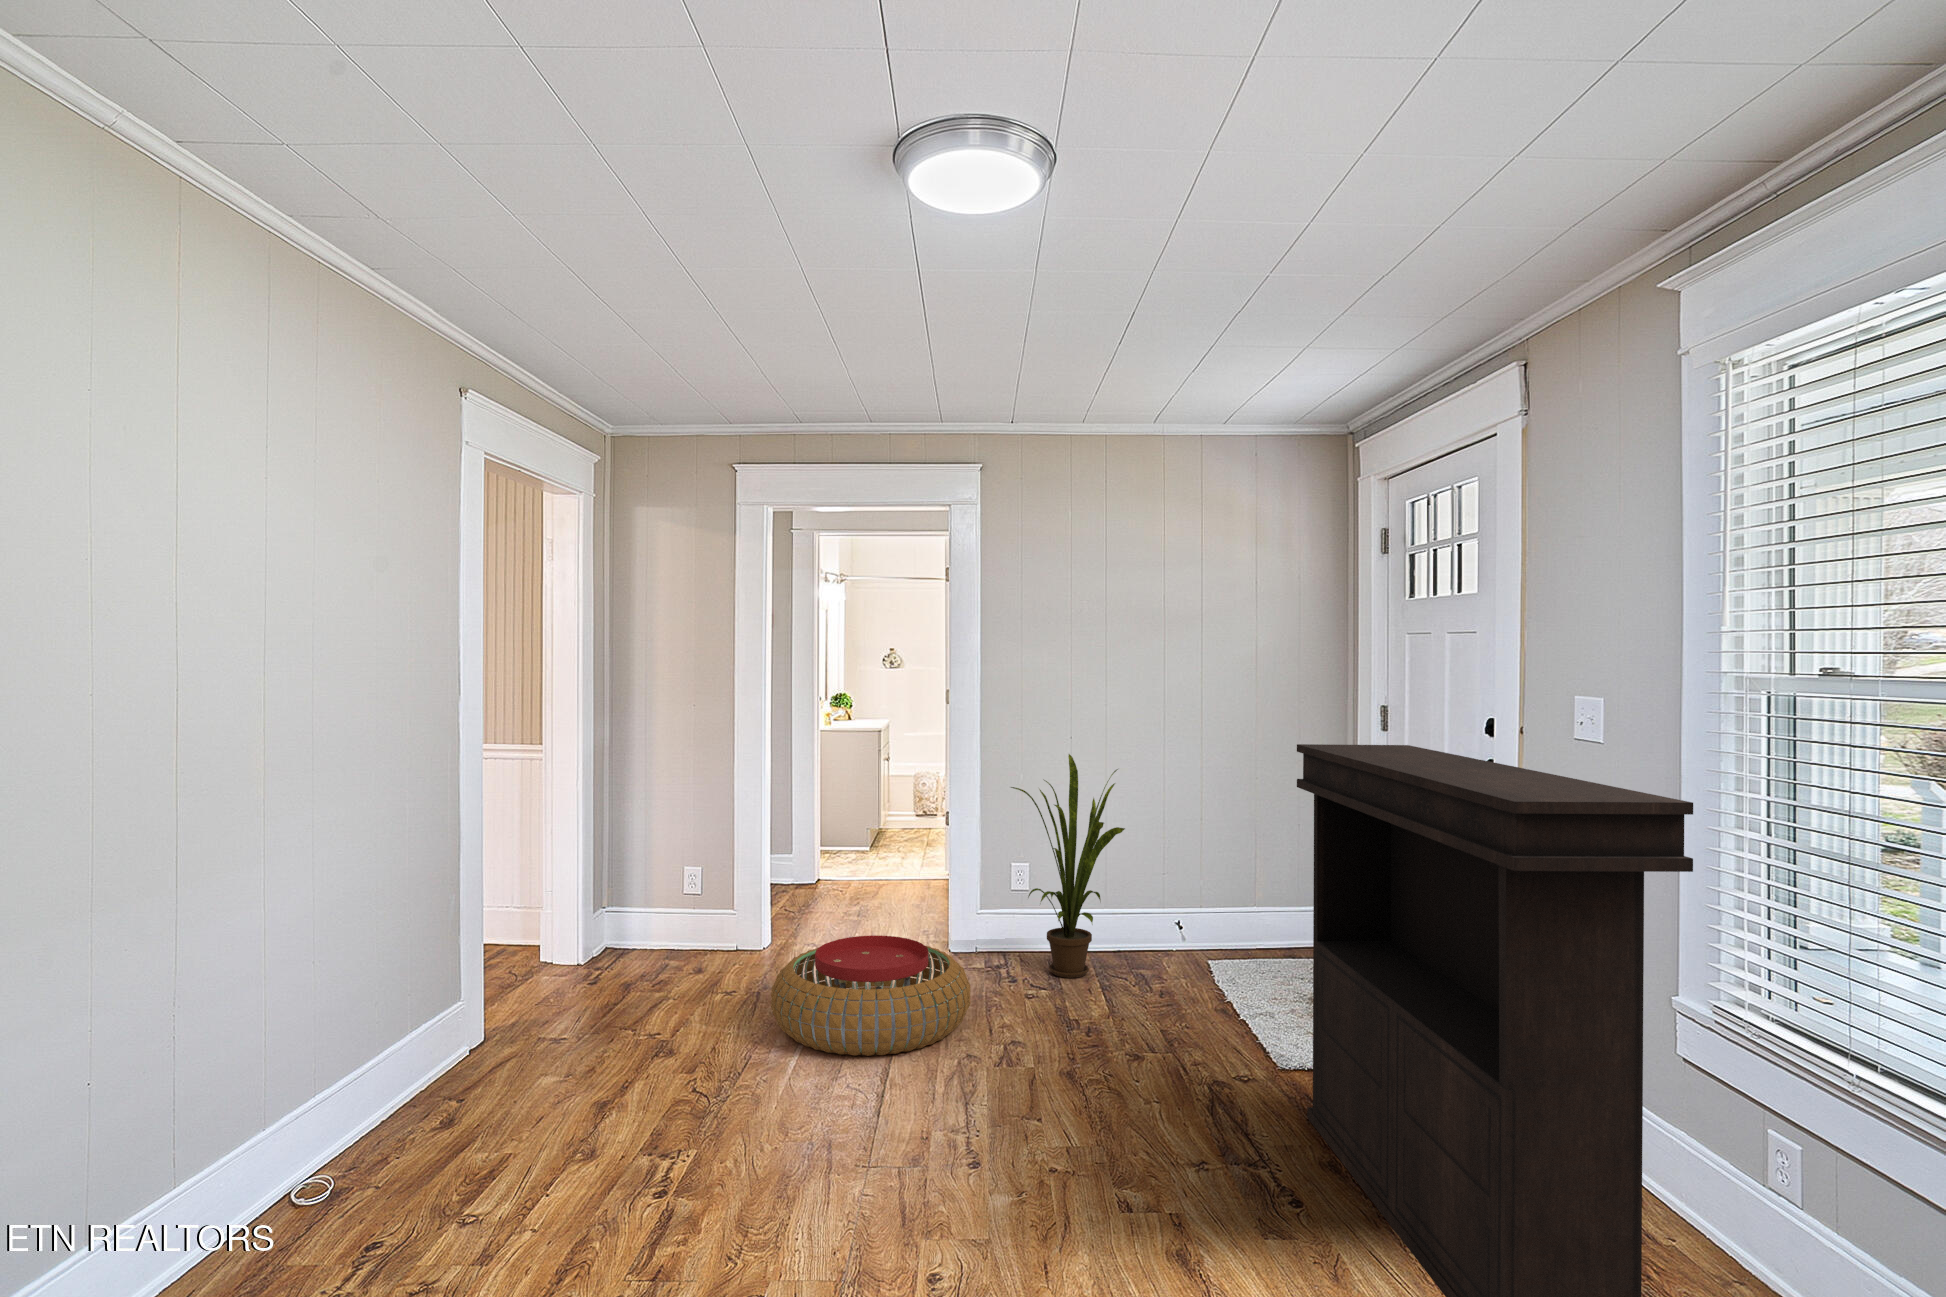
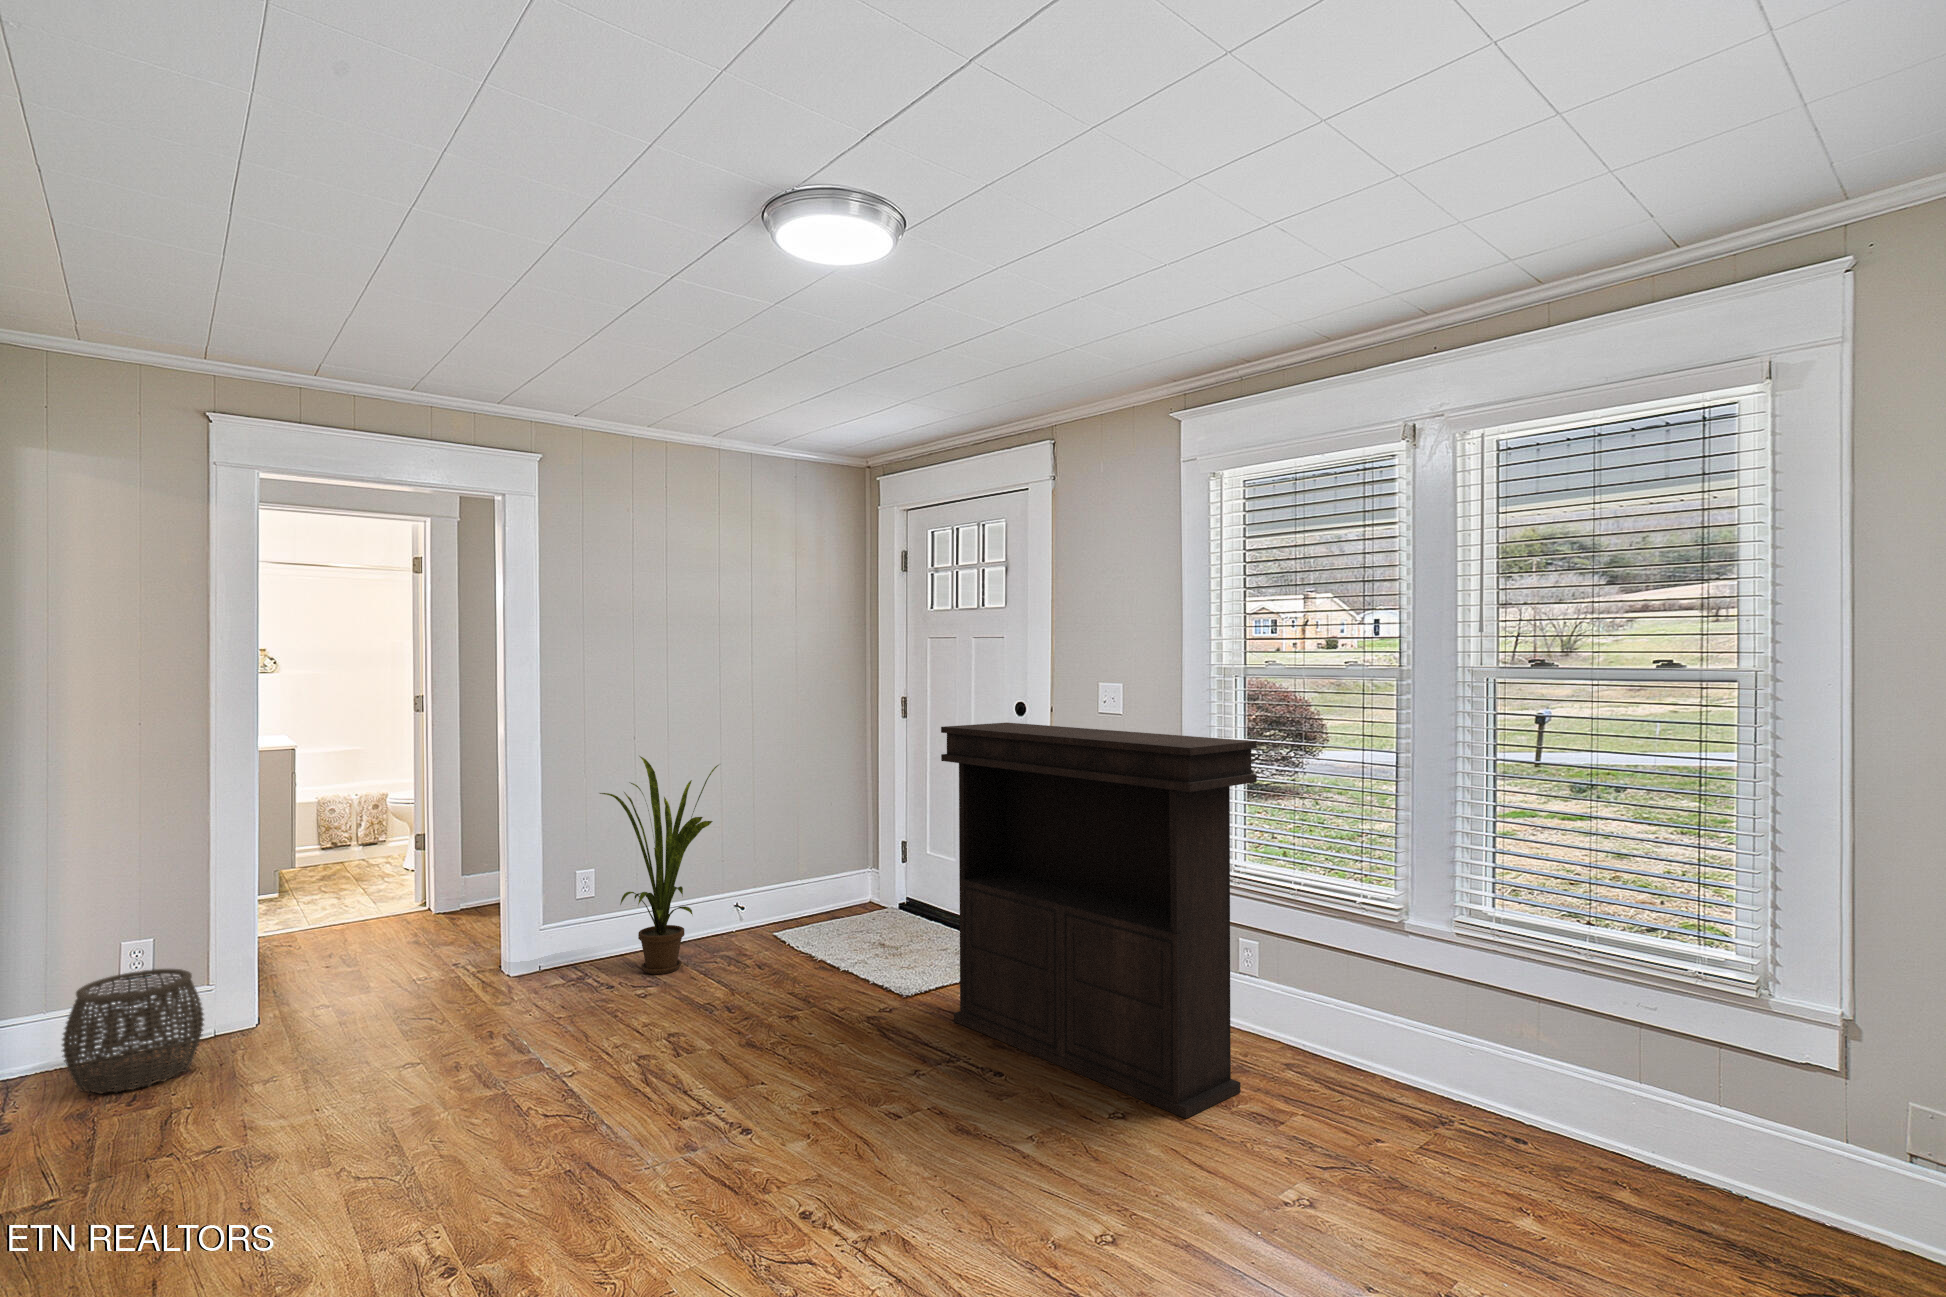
woven basket: none [609,888,698,978] -> present [62,969,204,1094]
pouf: present [771,936,970,1056] -> none [391,961,624,1093]

